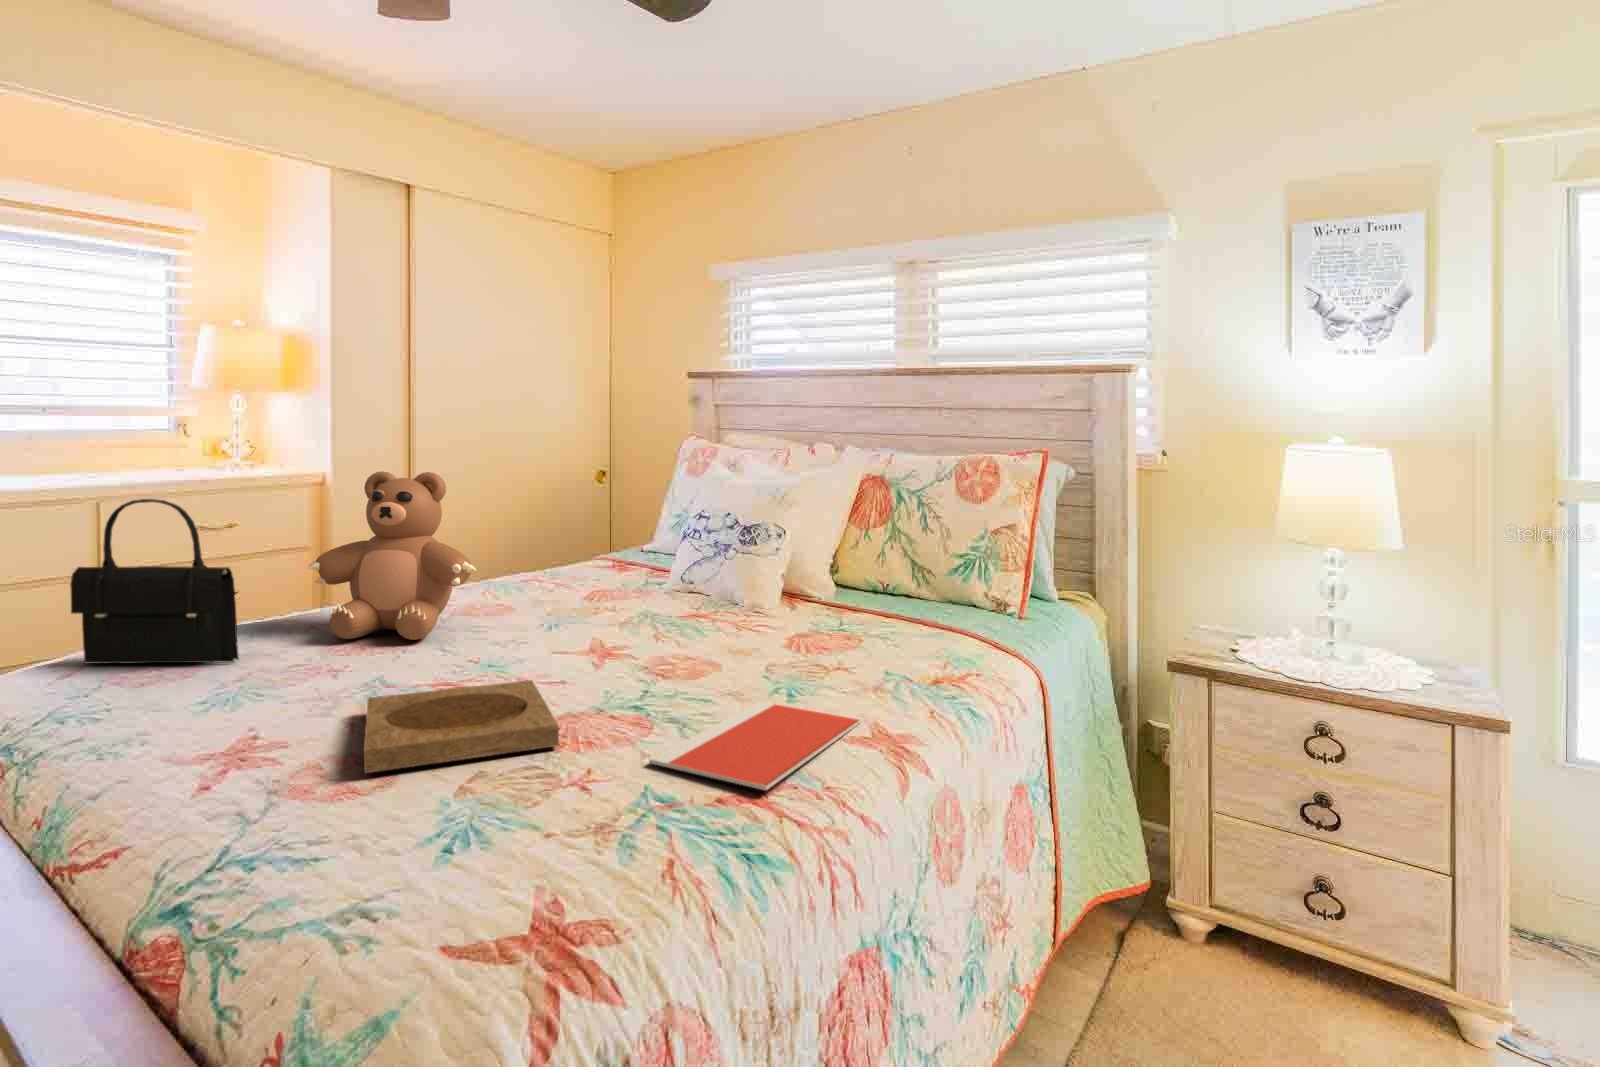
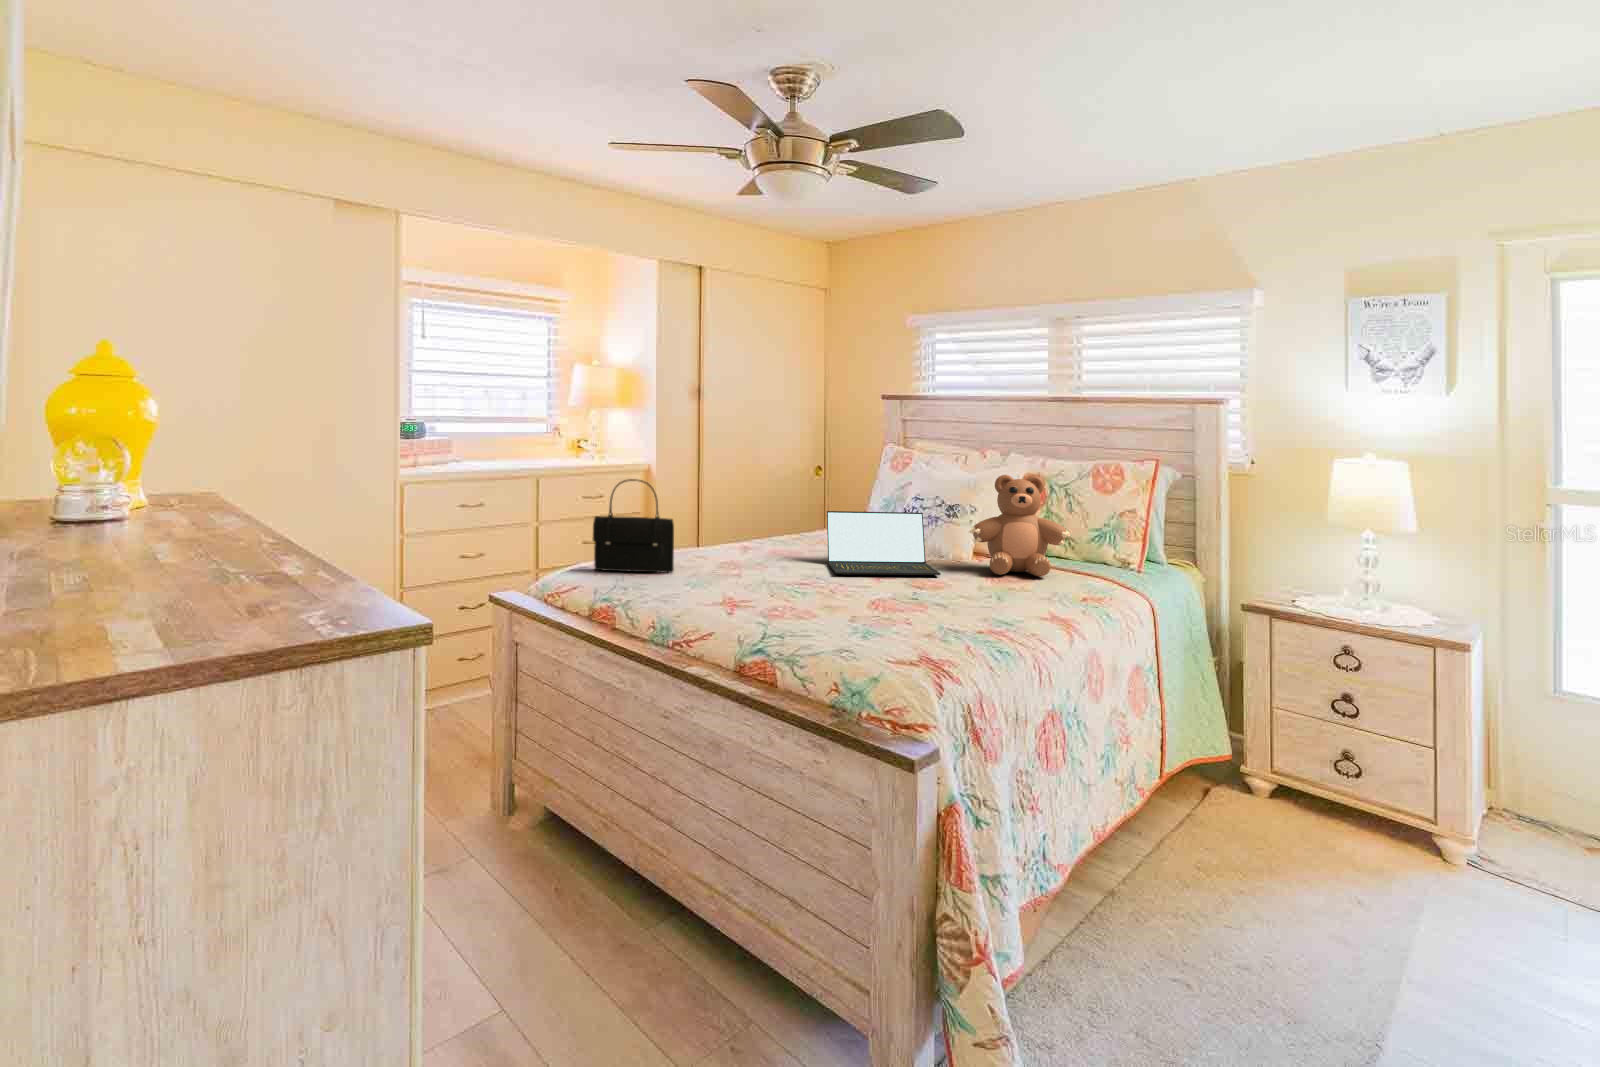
teddy bear: present [309,471,477,640] -> present [969,475,1070,577]
laptop: none [536,539,714,650] -> present [827,511,941,575]
tray: present [364,680,559,773] -> none [771,585,885,616]
notebook: present [649,702,861,790] -> none [936,602,1044,631]

